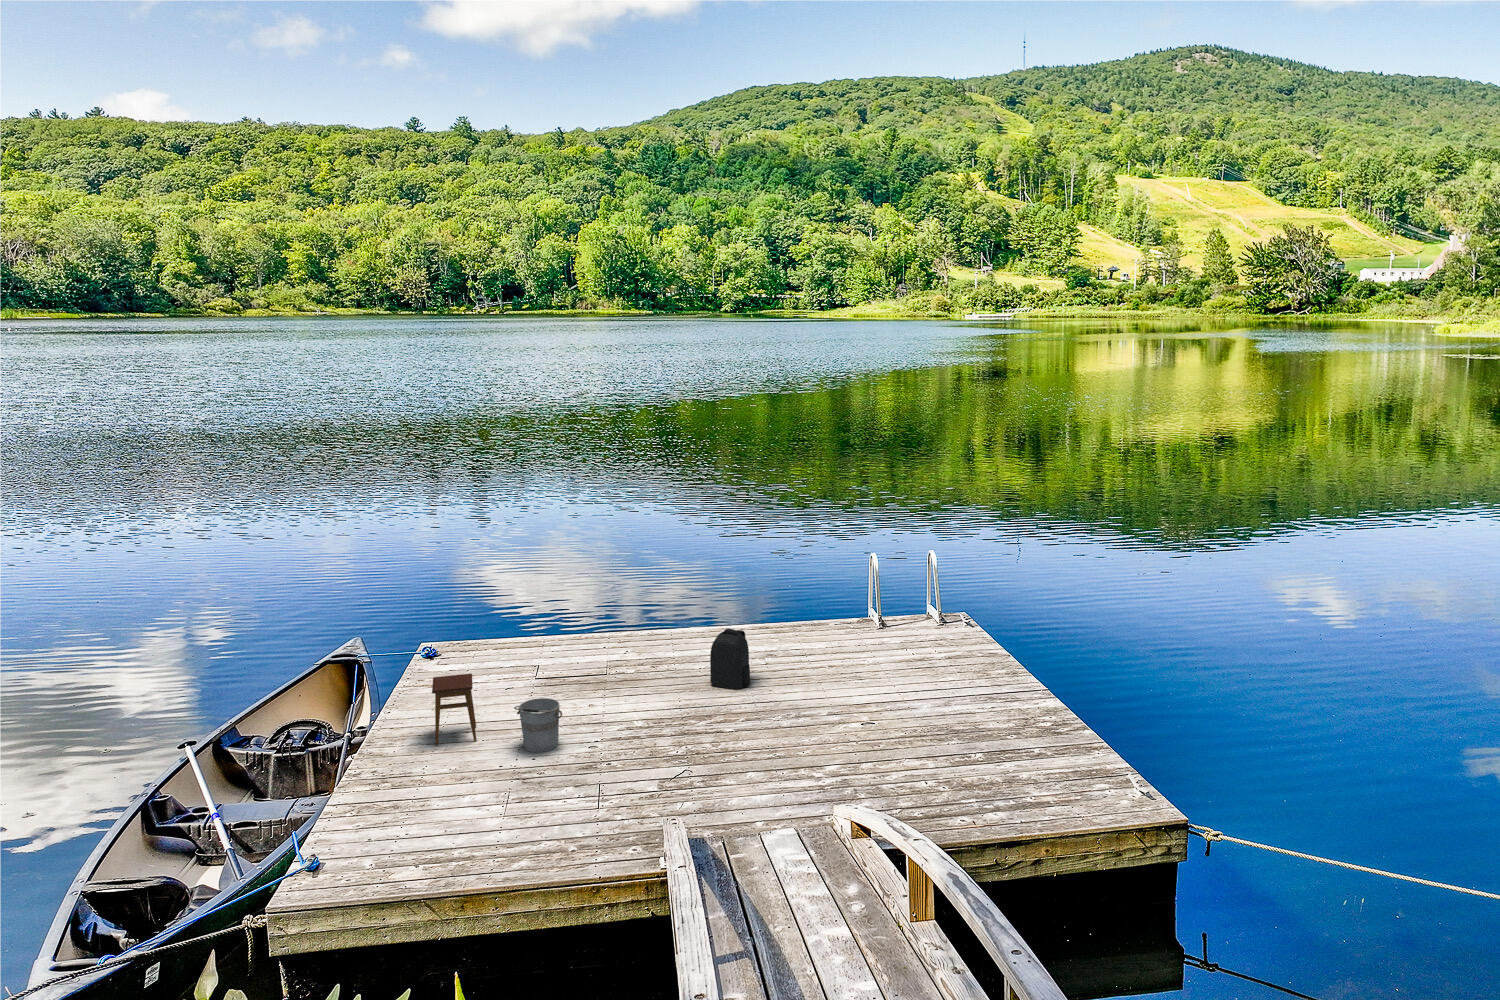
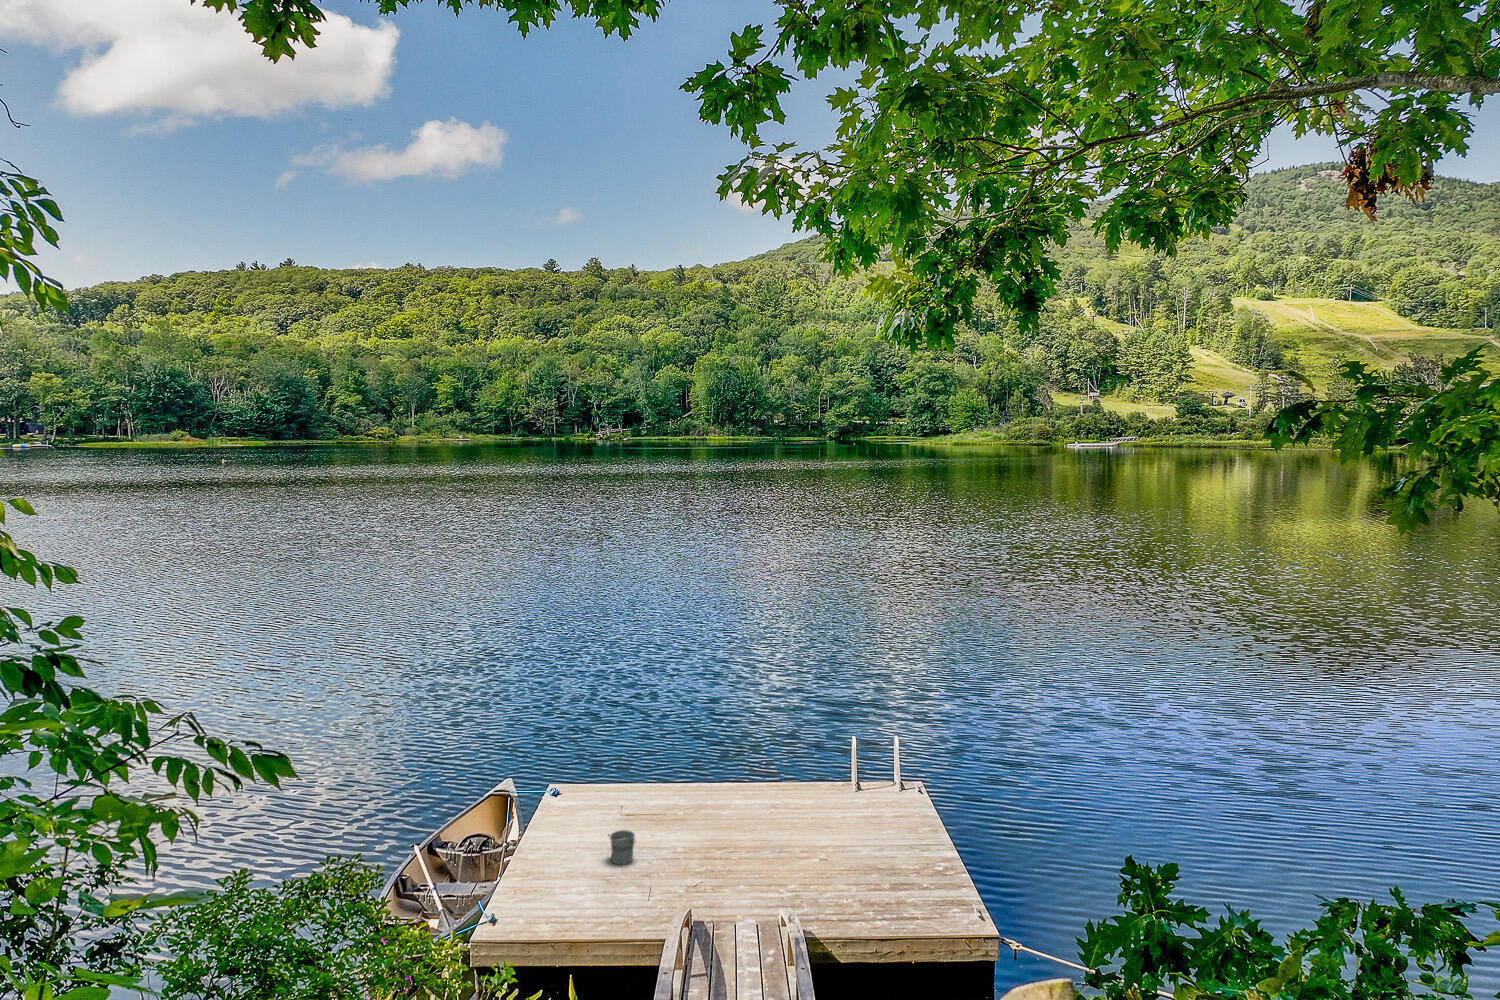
backpack: present [710,629,750,690] -> none [732,791,758,832]
stool: present [432,674,477,746] -> none [560,812,585,856]

